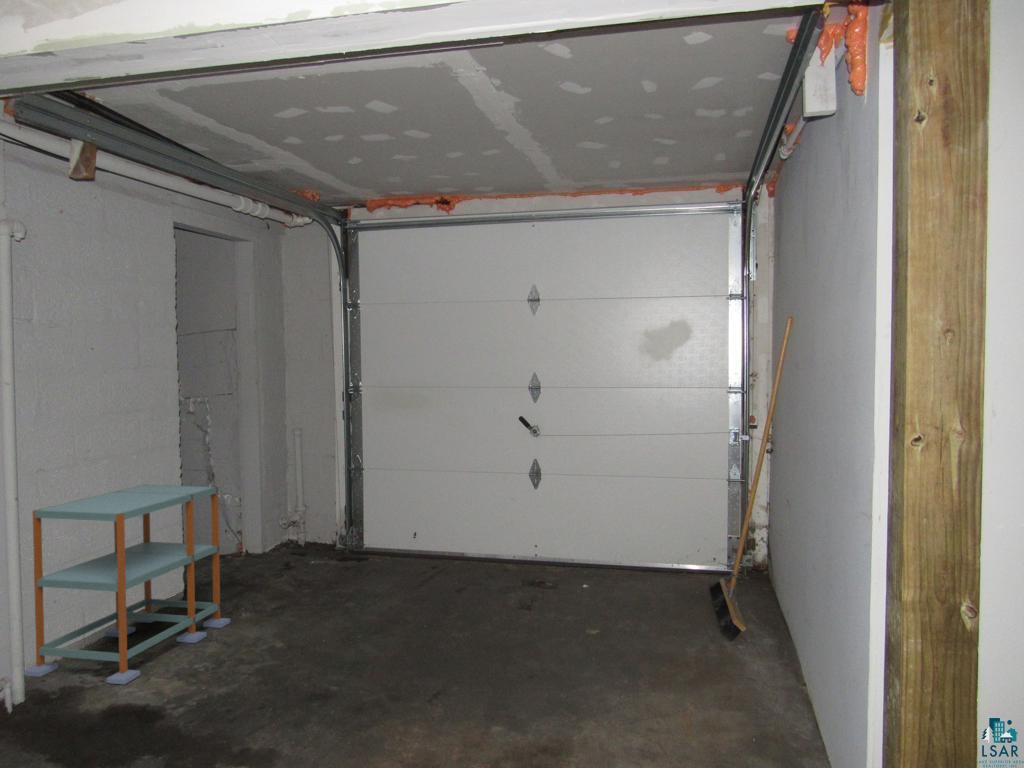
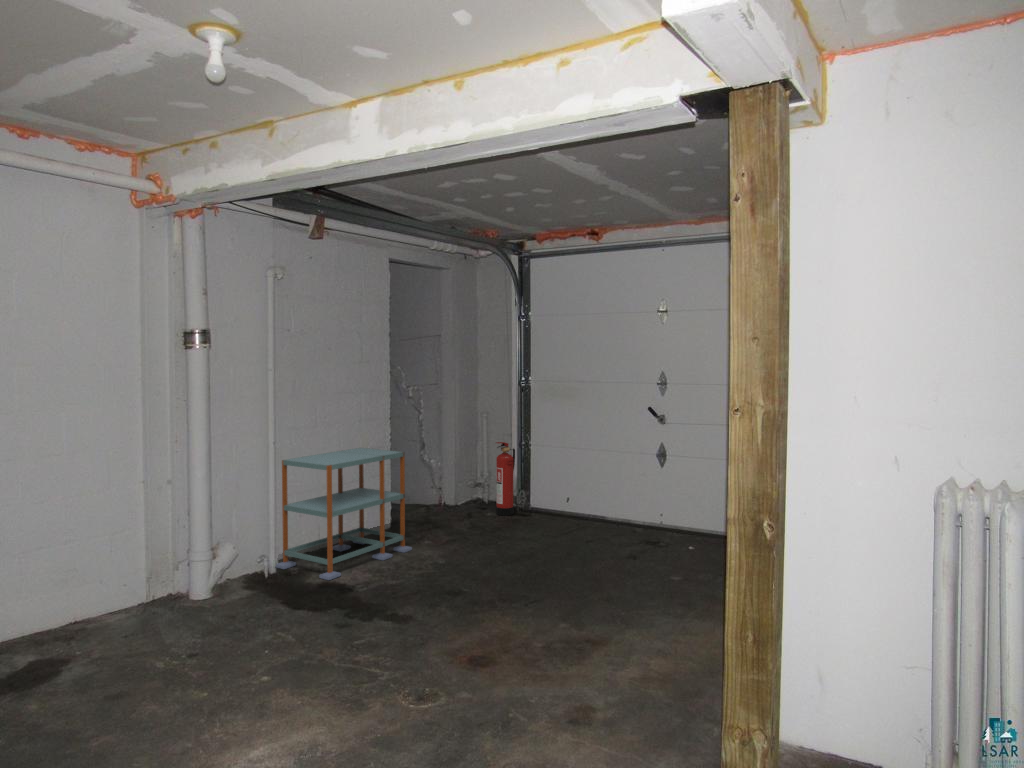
fire extinguisher: none [320,466,345,562] -> present [496,442,515,516]

